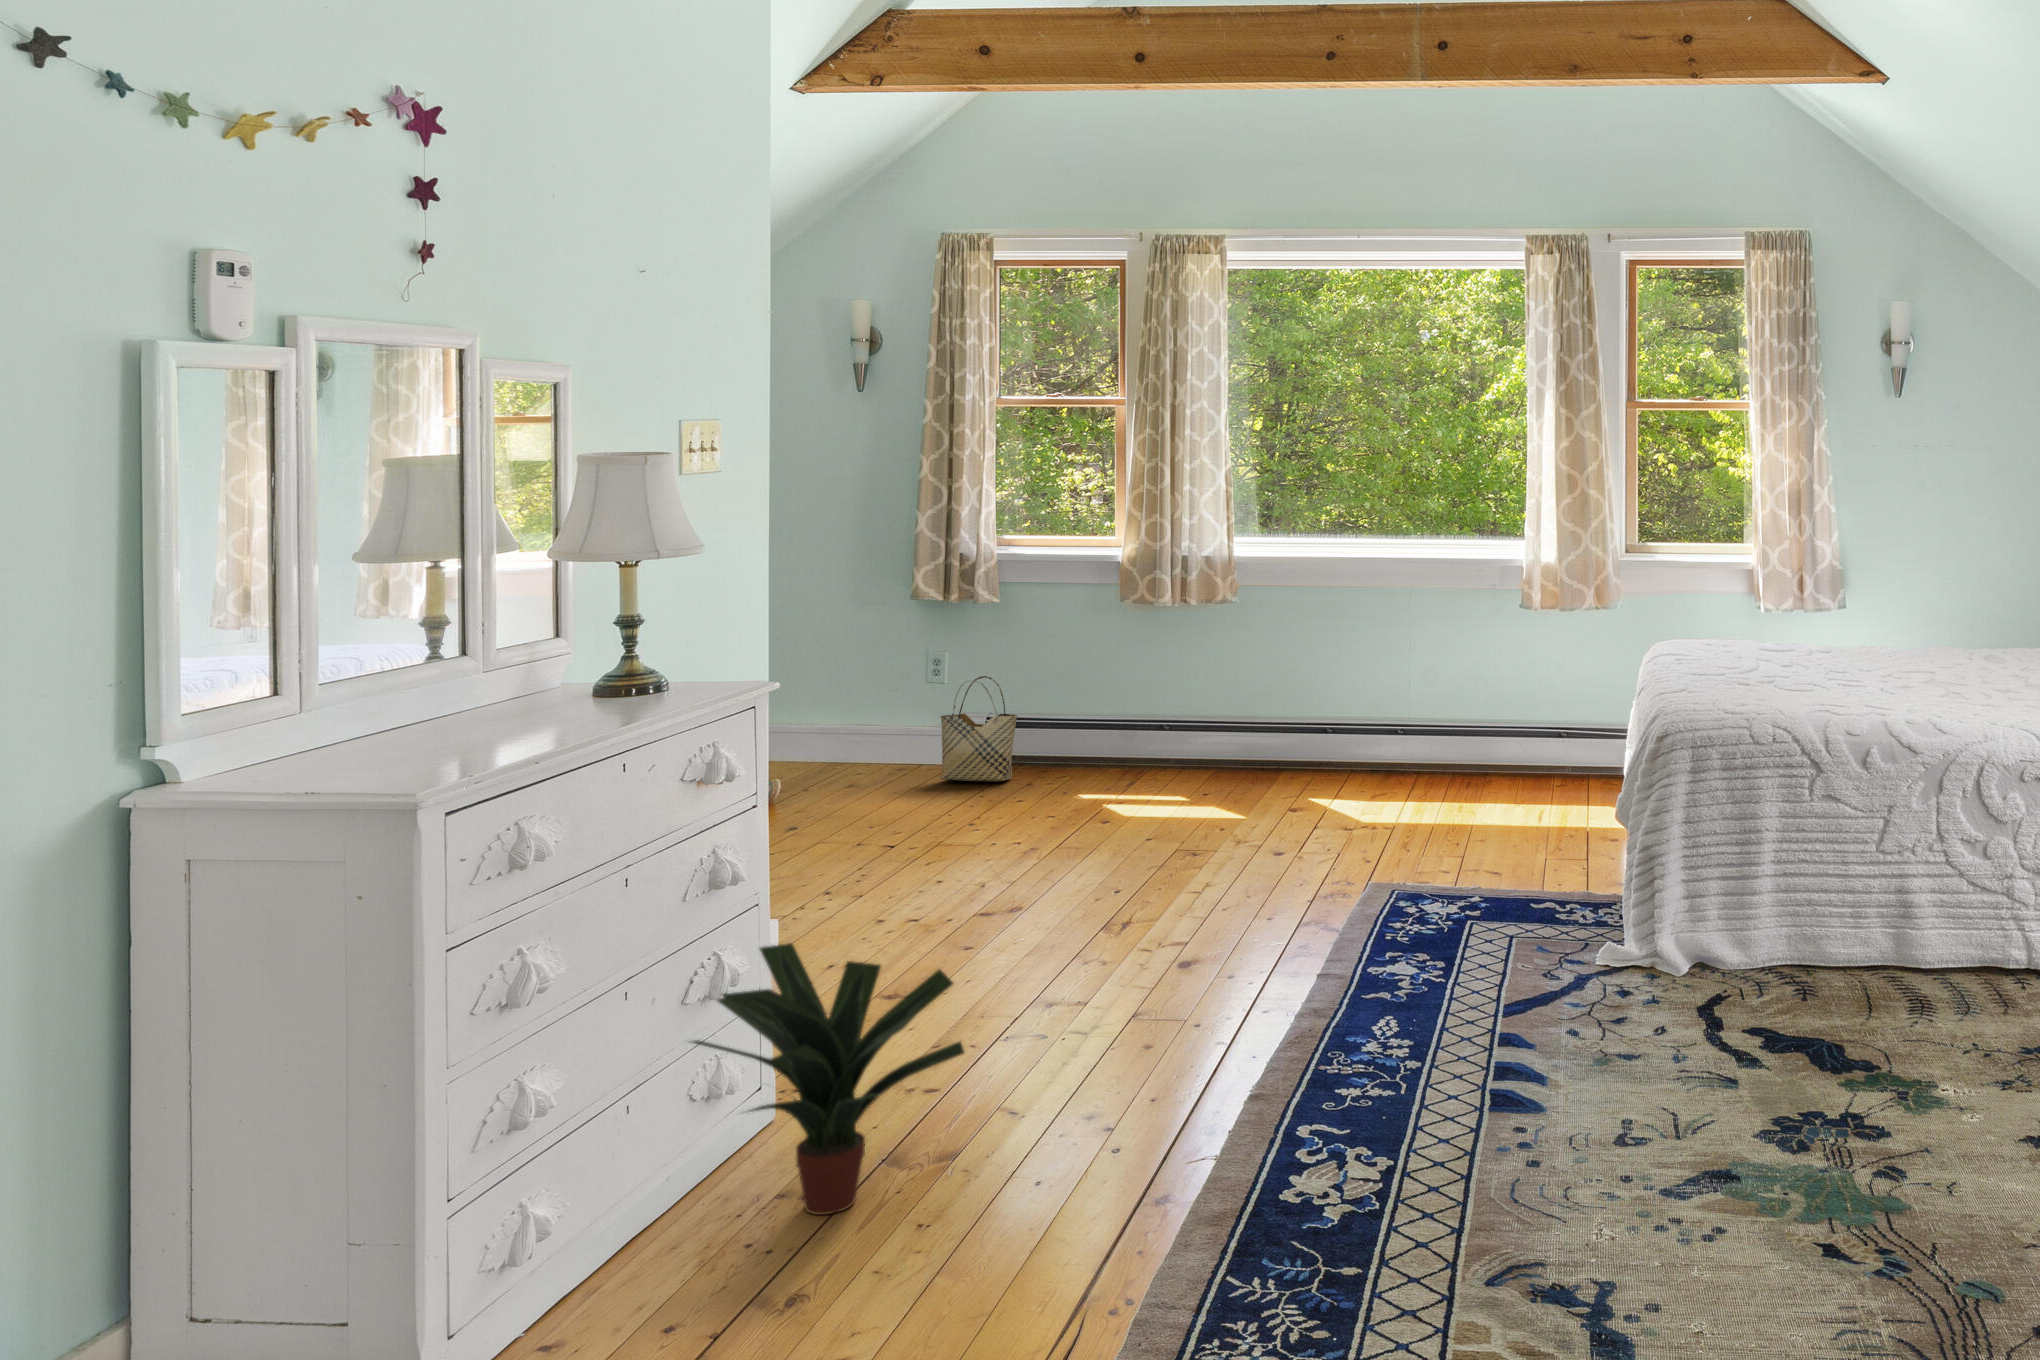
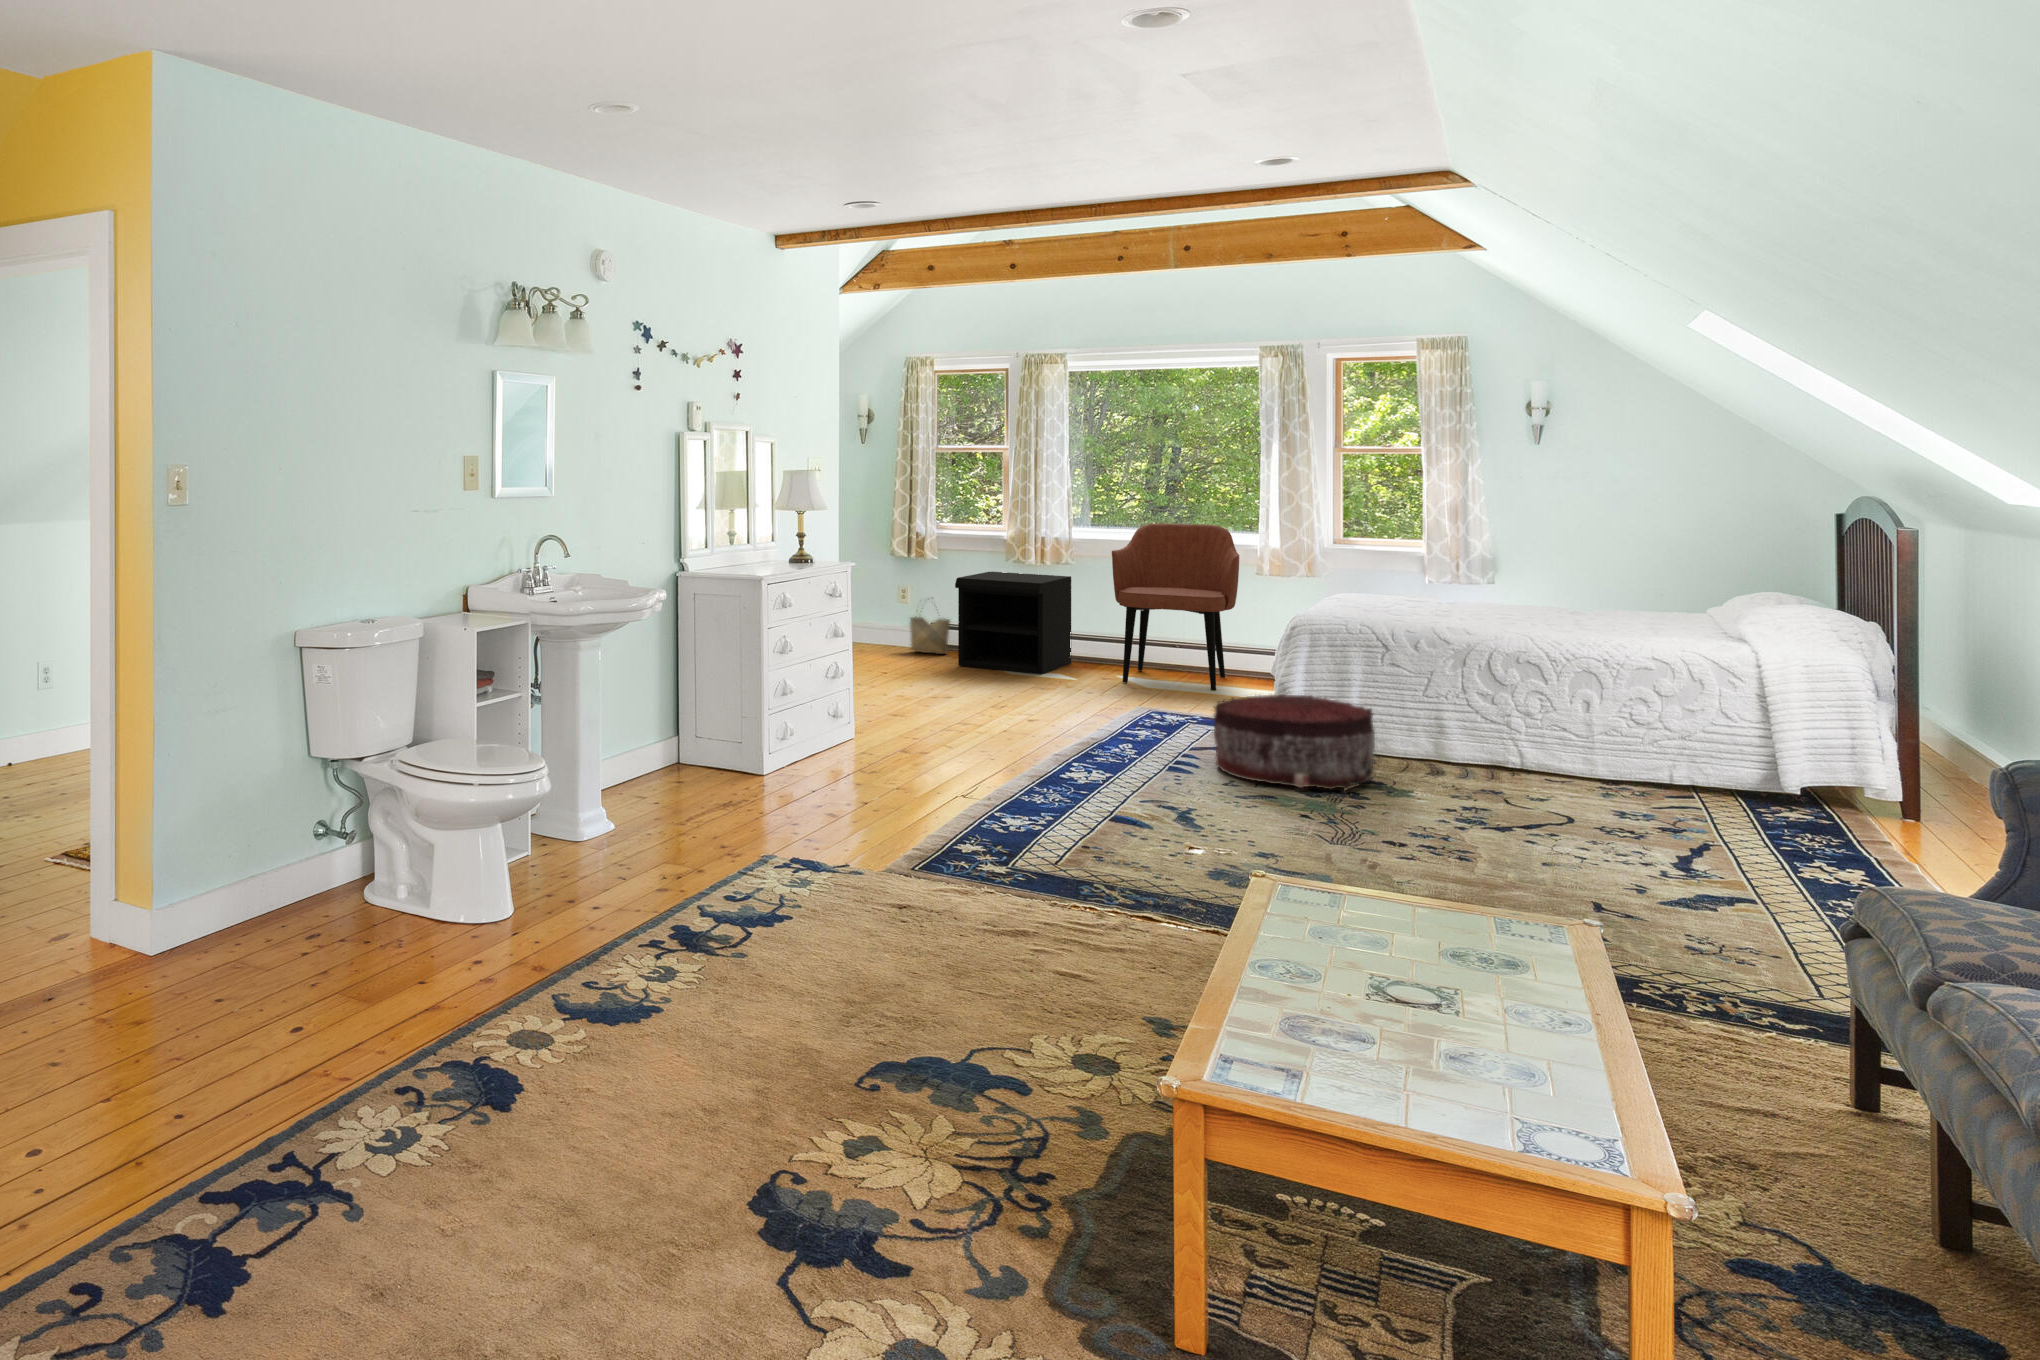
armchair: none [1302,529,1505,822] -> present [1112,523,1239,690]
nightstand: none [1025,623,1230,815] -> present [955,571,1071,674]
pouf: none [1549,882,1845,1115] -> present [1214,694,1375,792]
potted plant: present [692,943,964,1215] -> none [834,664,938,765]

